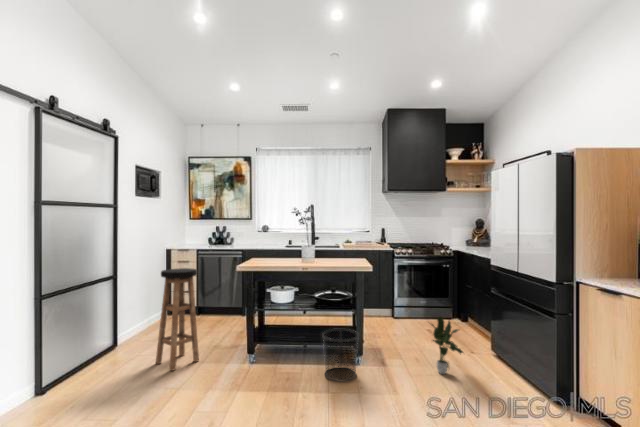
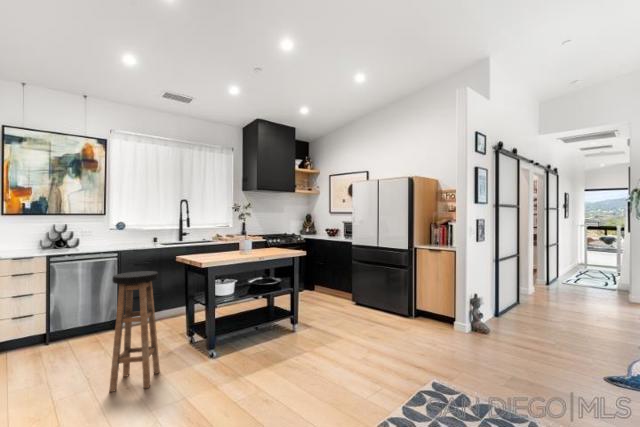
potted plant: present [432,317,463,374] -> none [335,281,360,319]
trash can: present [323,329,358,381] -> none [282,302,311,342]

